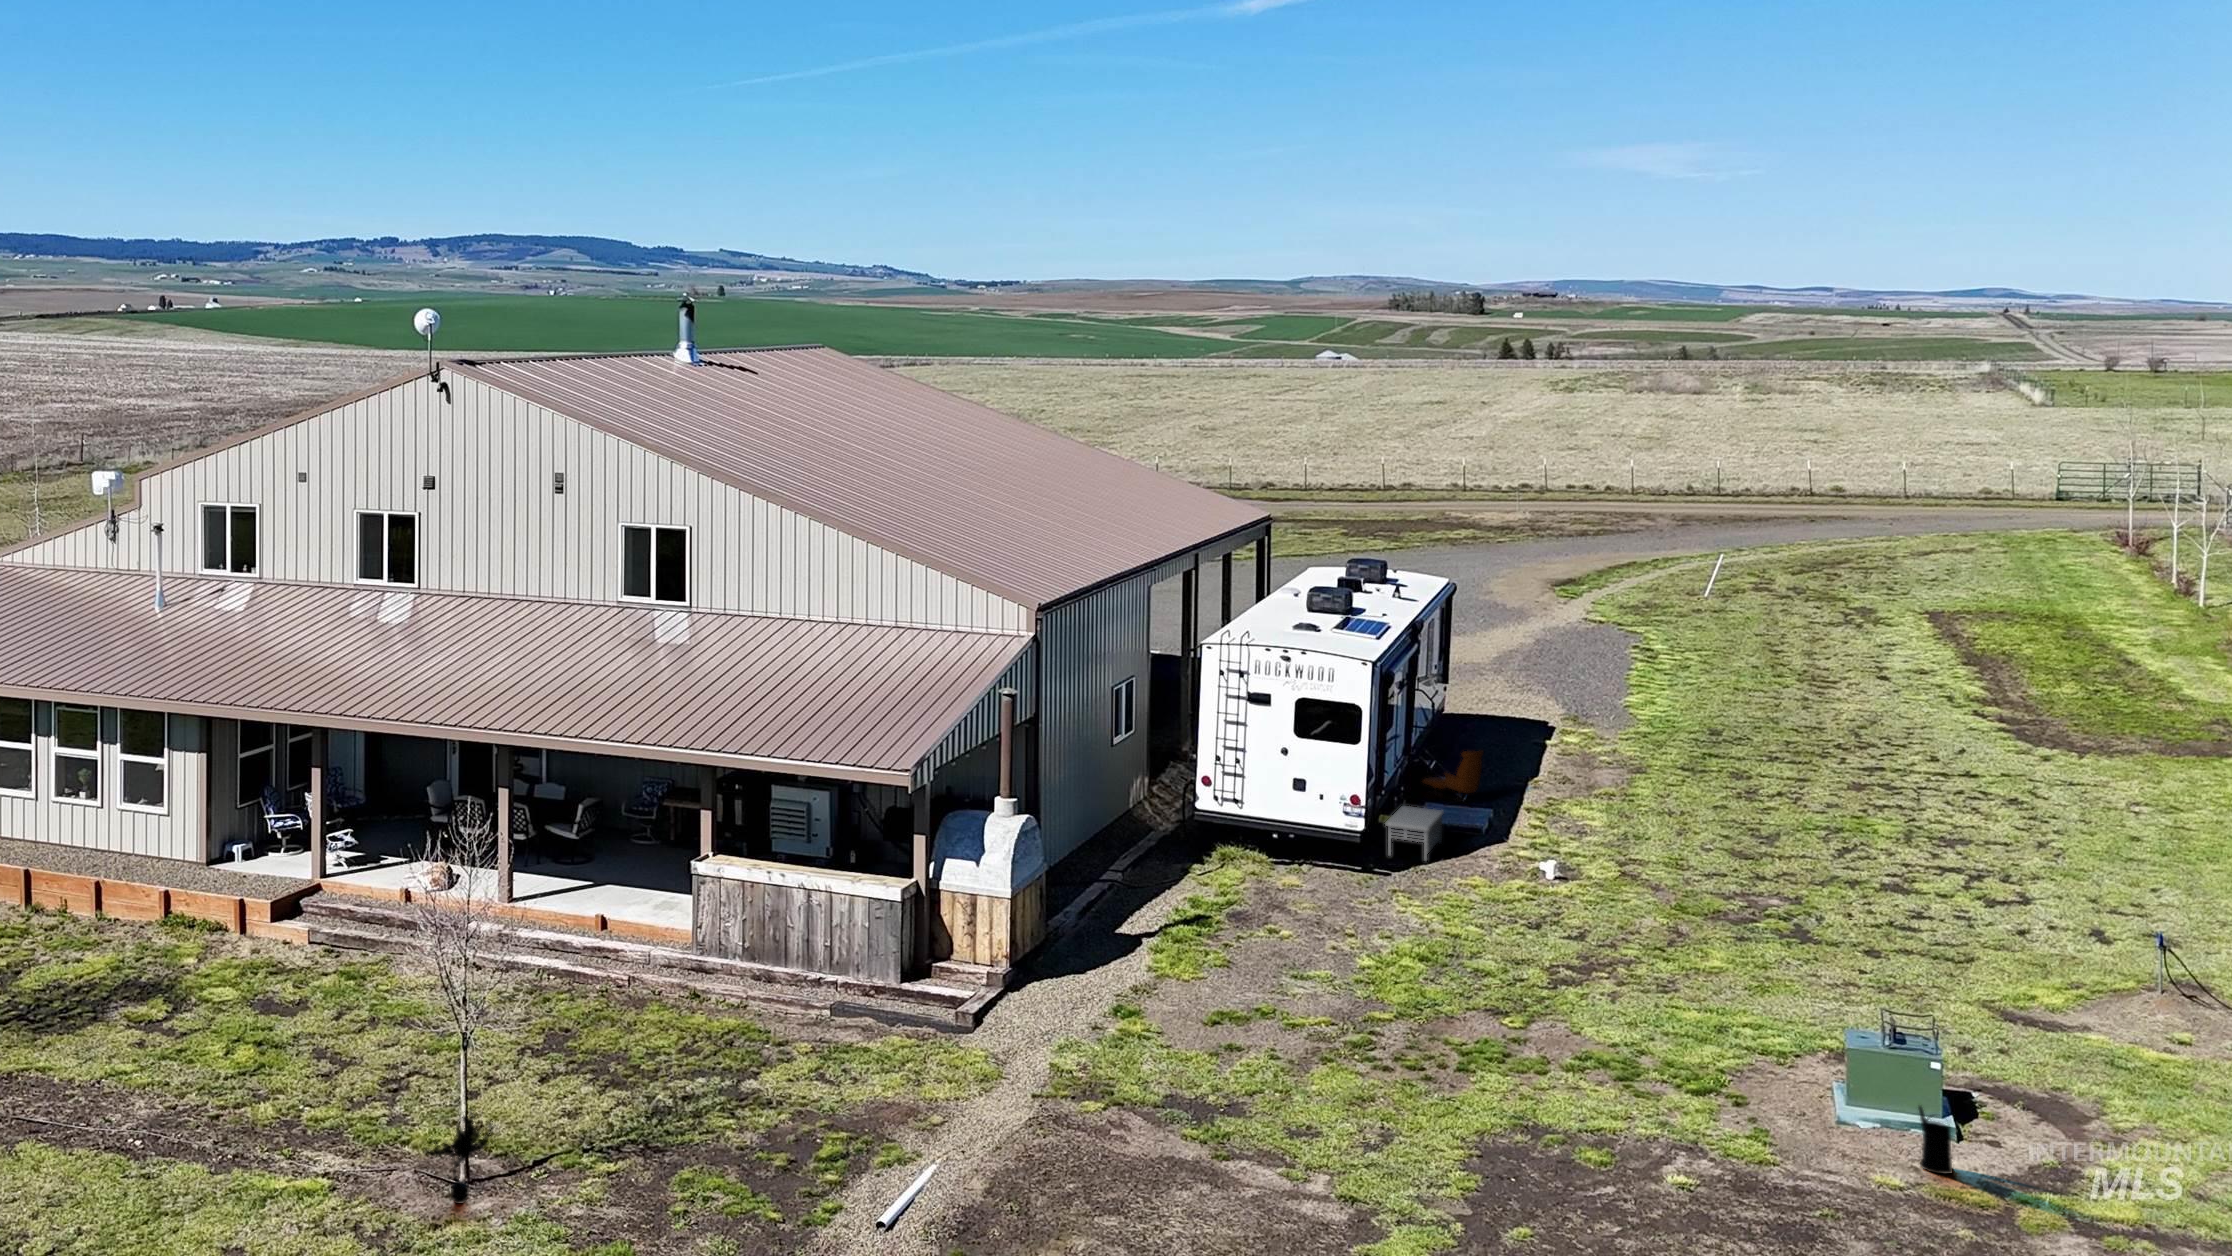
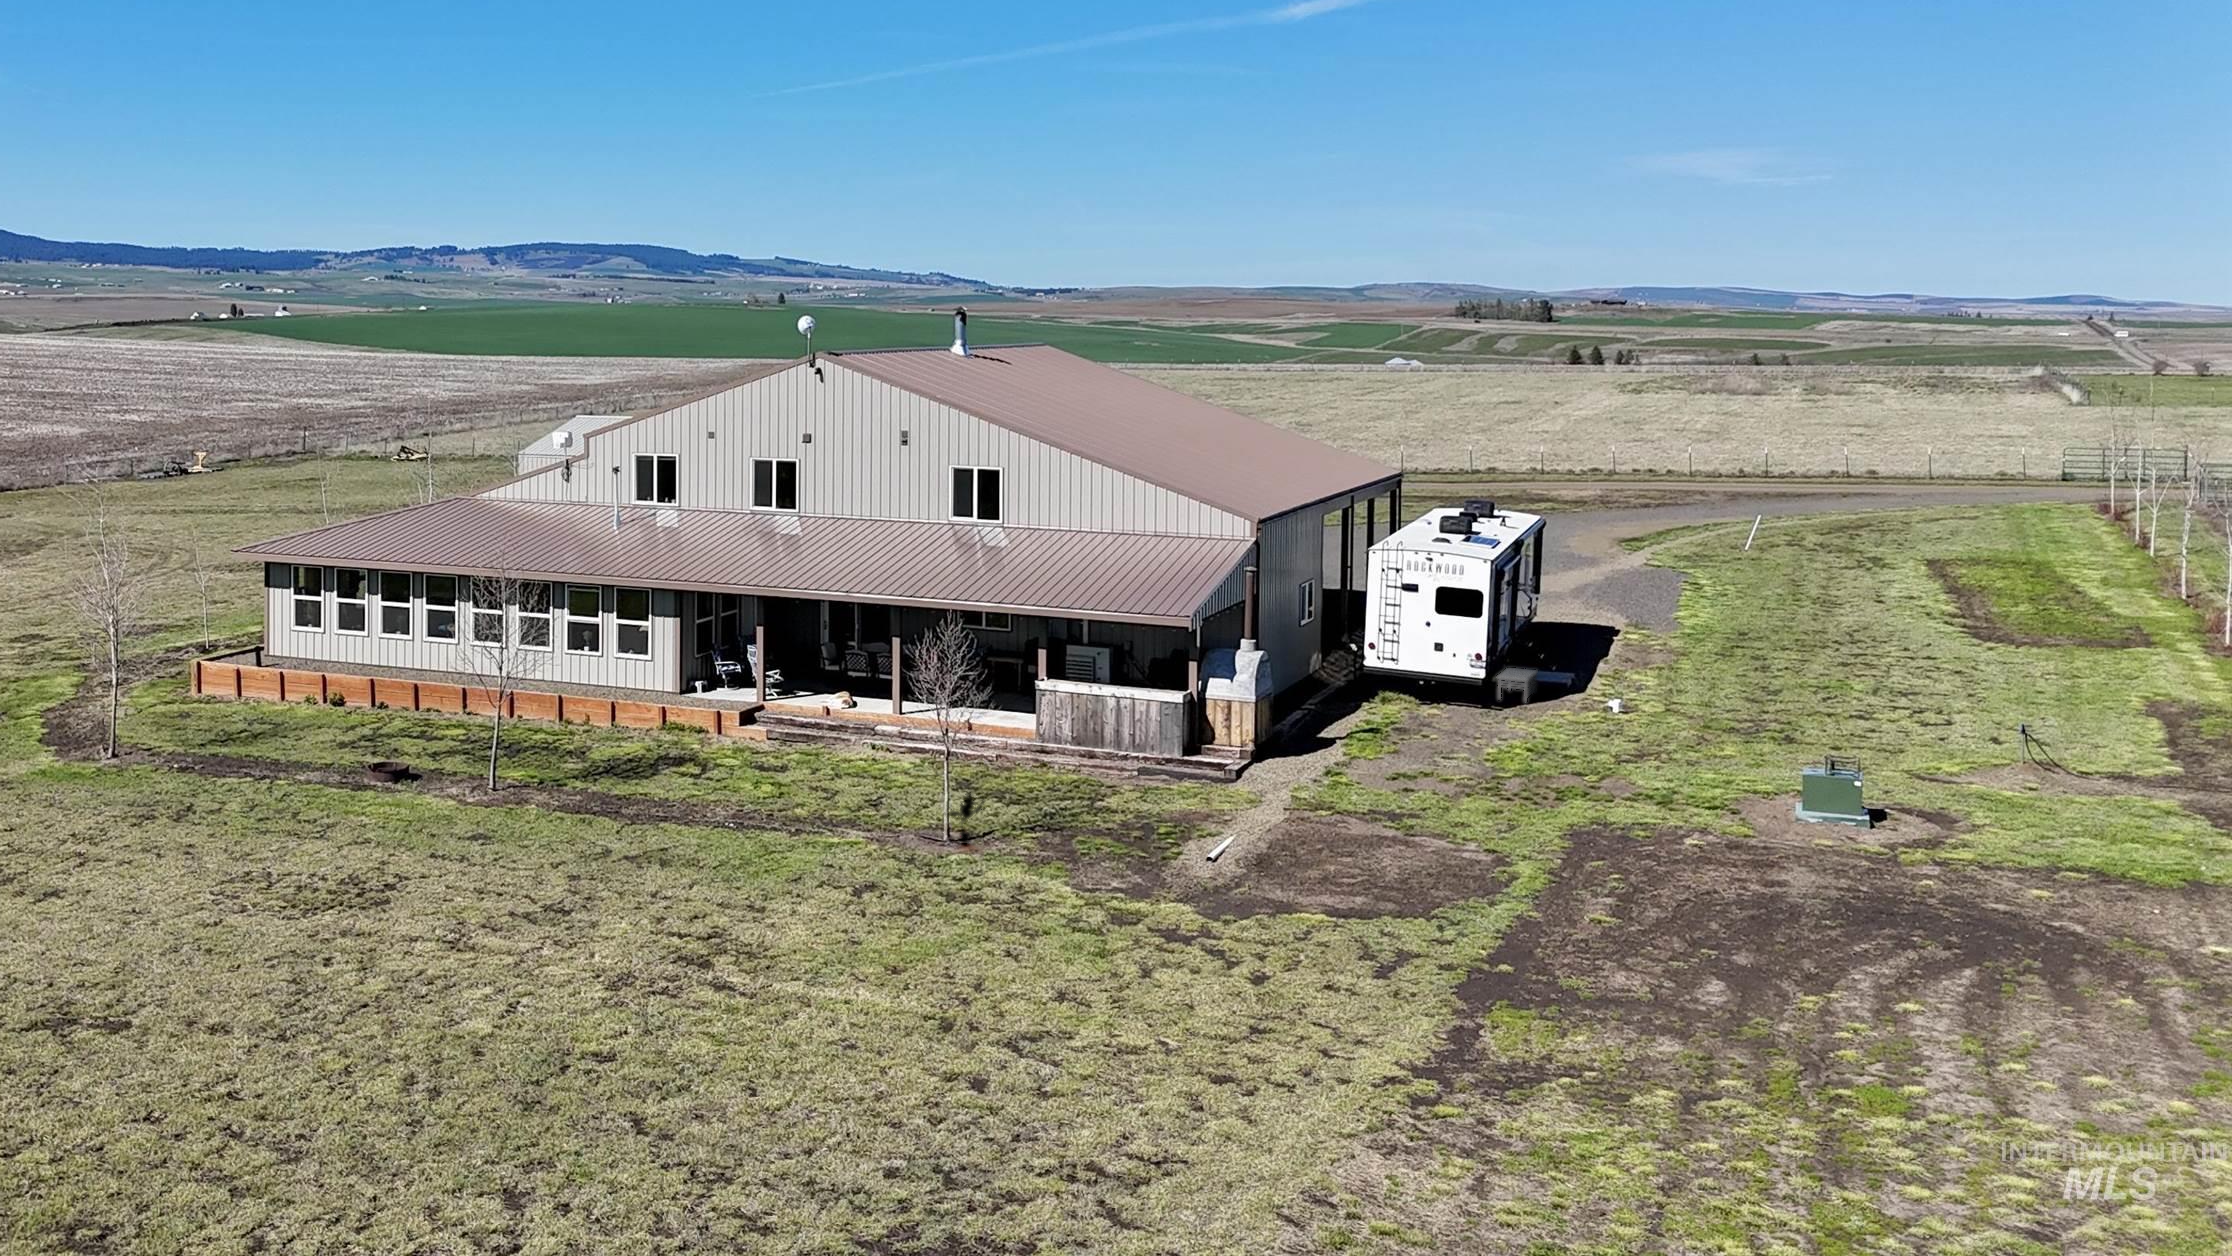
lounge chair: present [1423,751,1484,803] -> none [1519,633,1566,675]
watering can: present [1919,1106,1953,1174] -> none [1845,806,1865,842]

